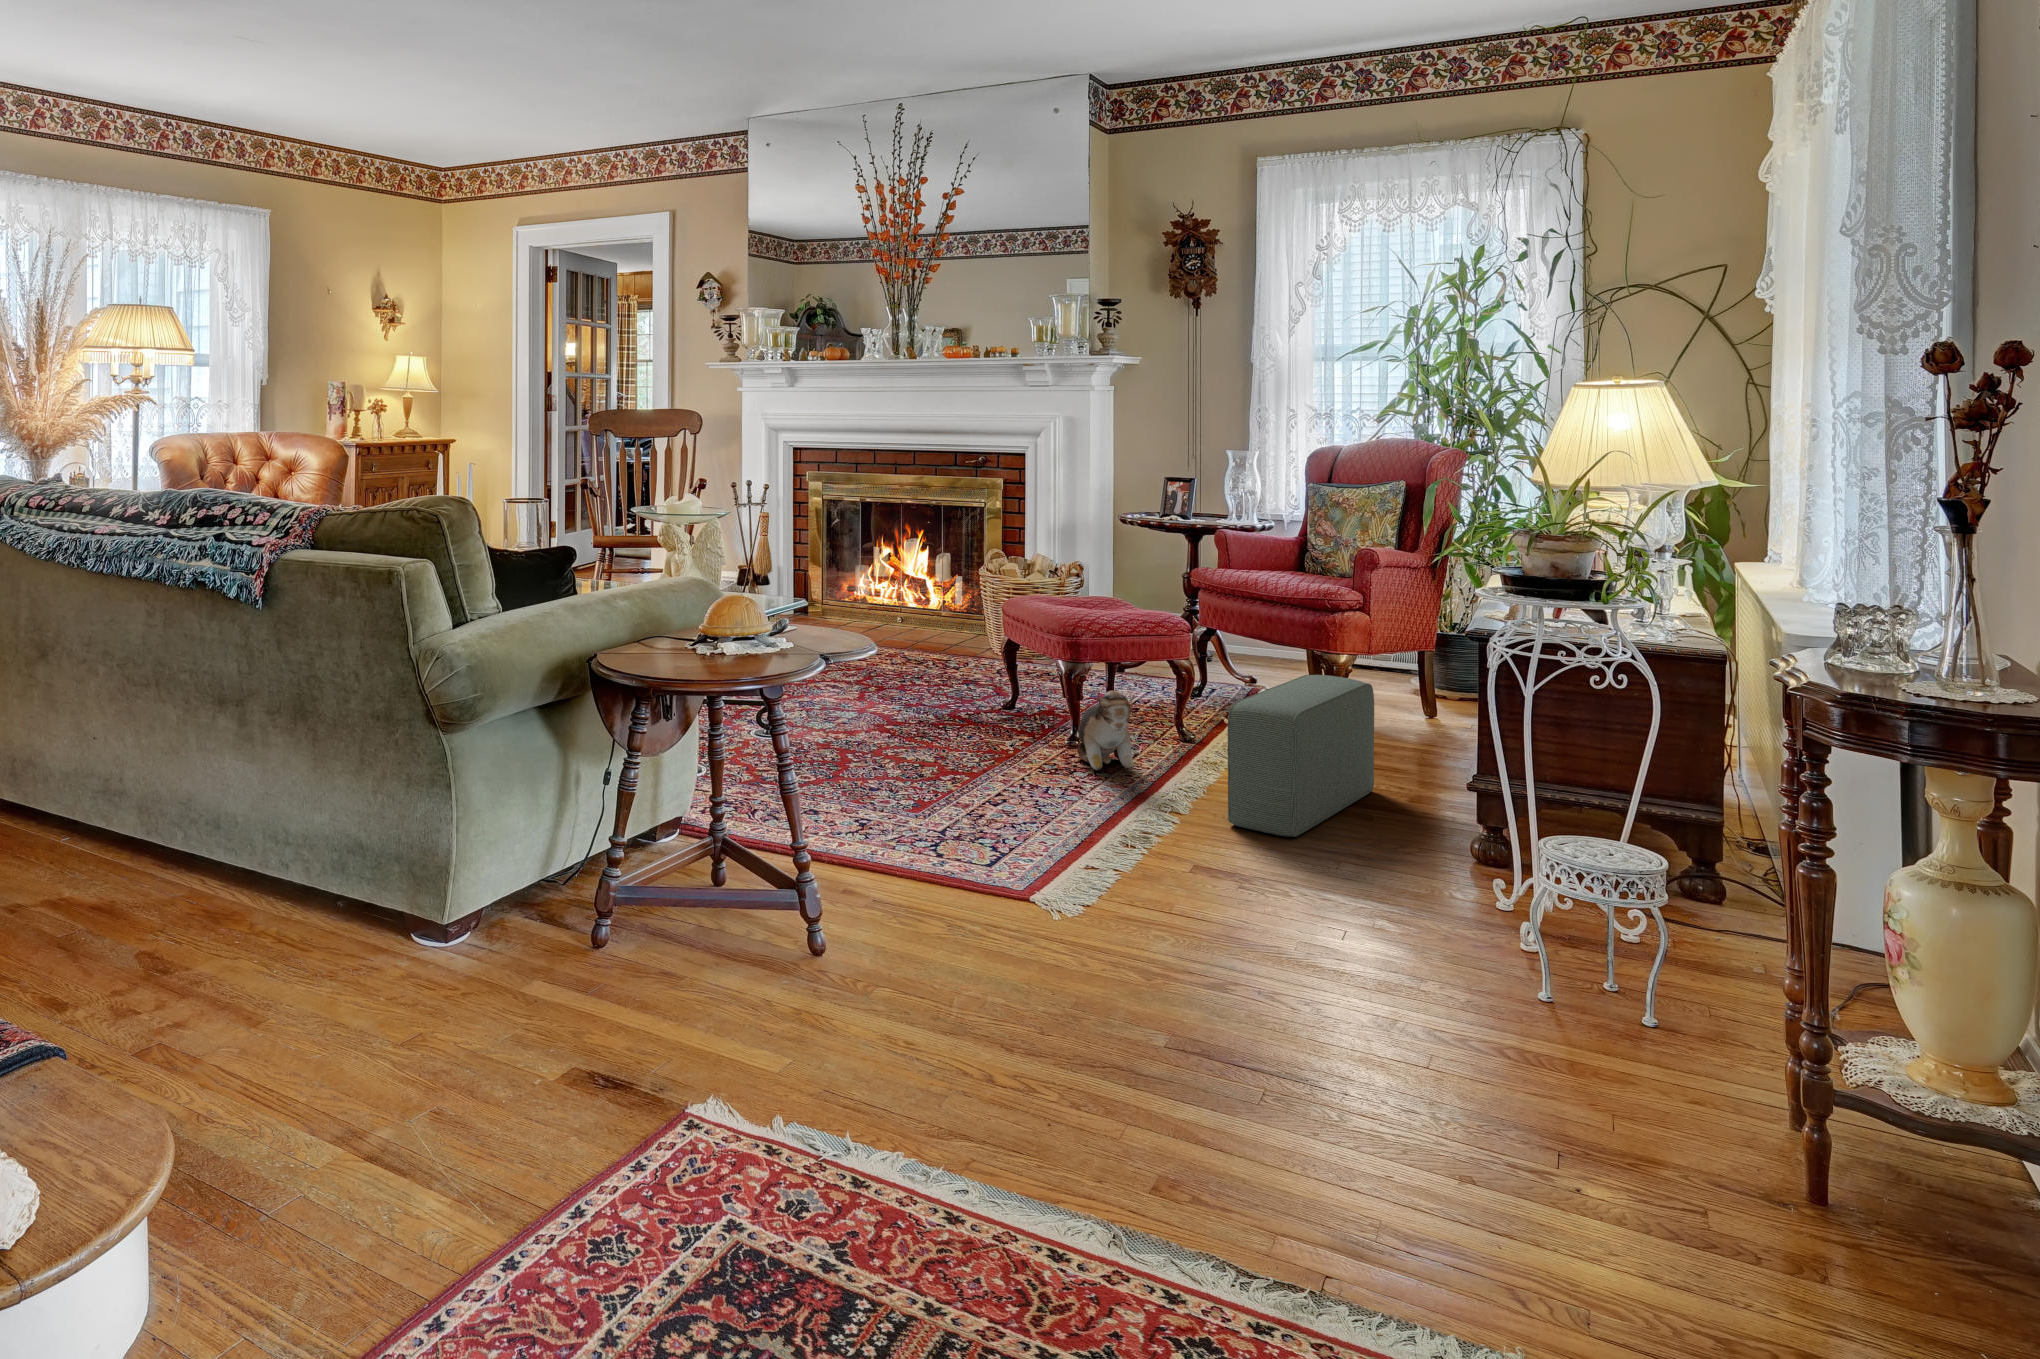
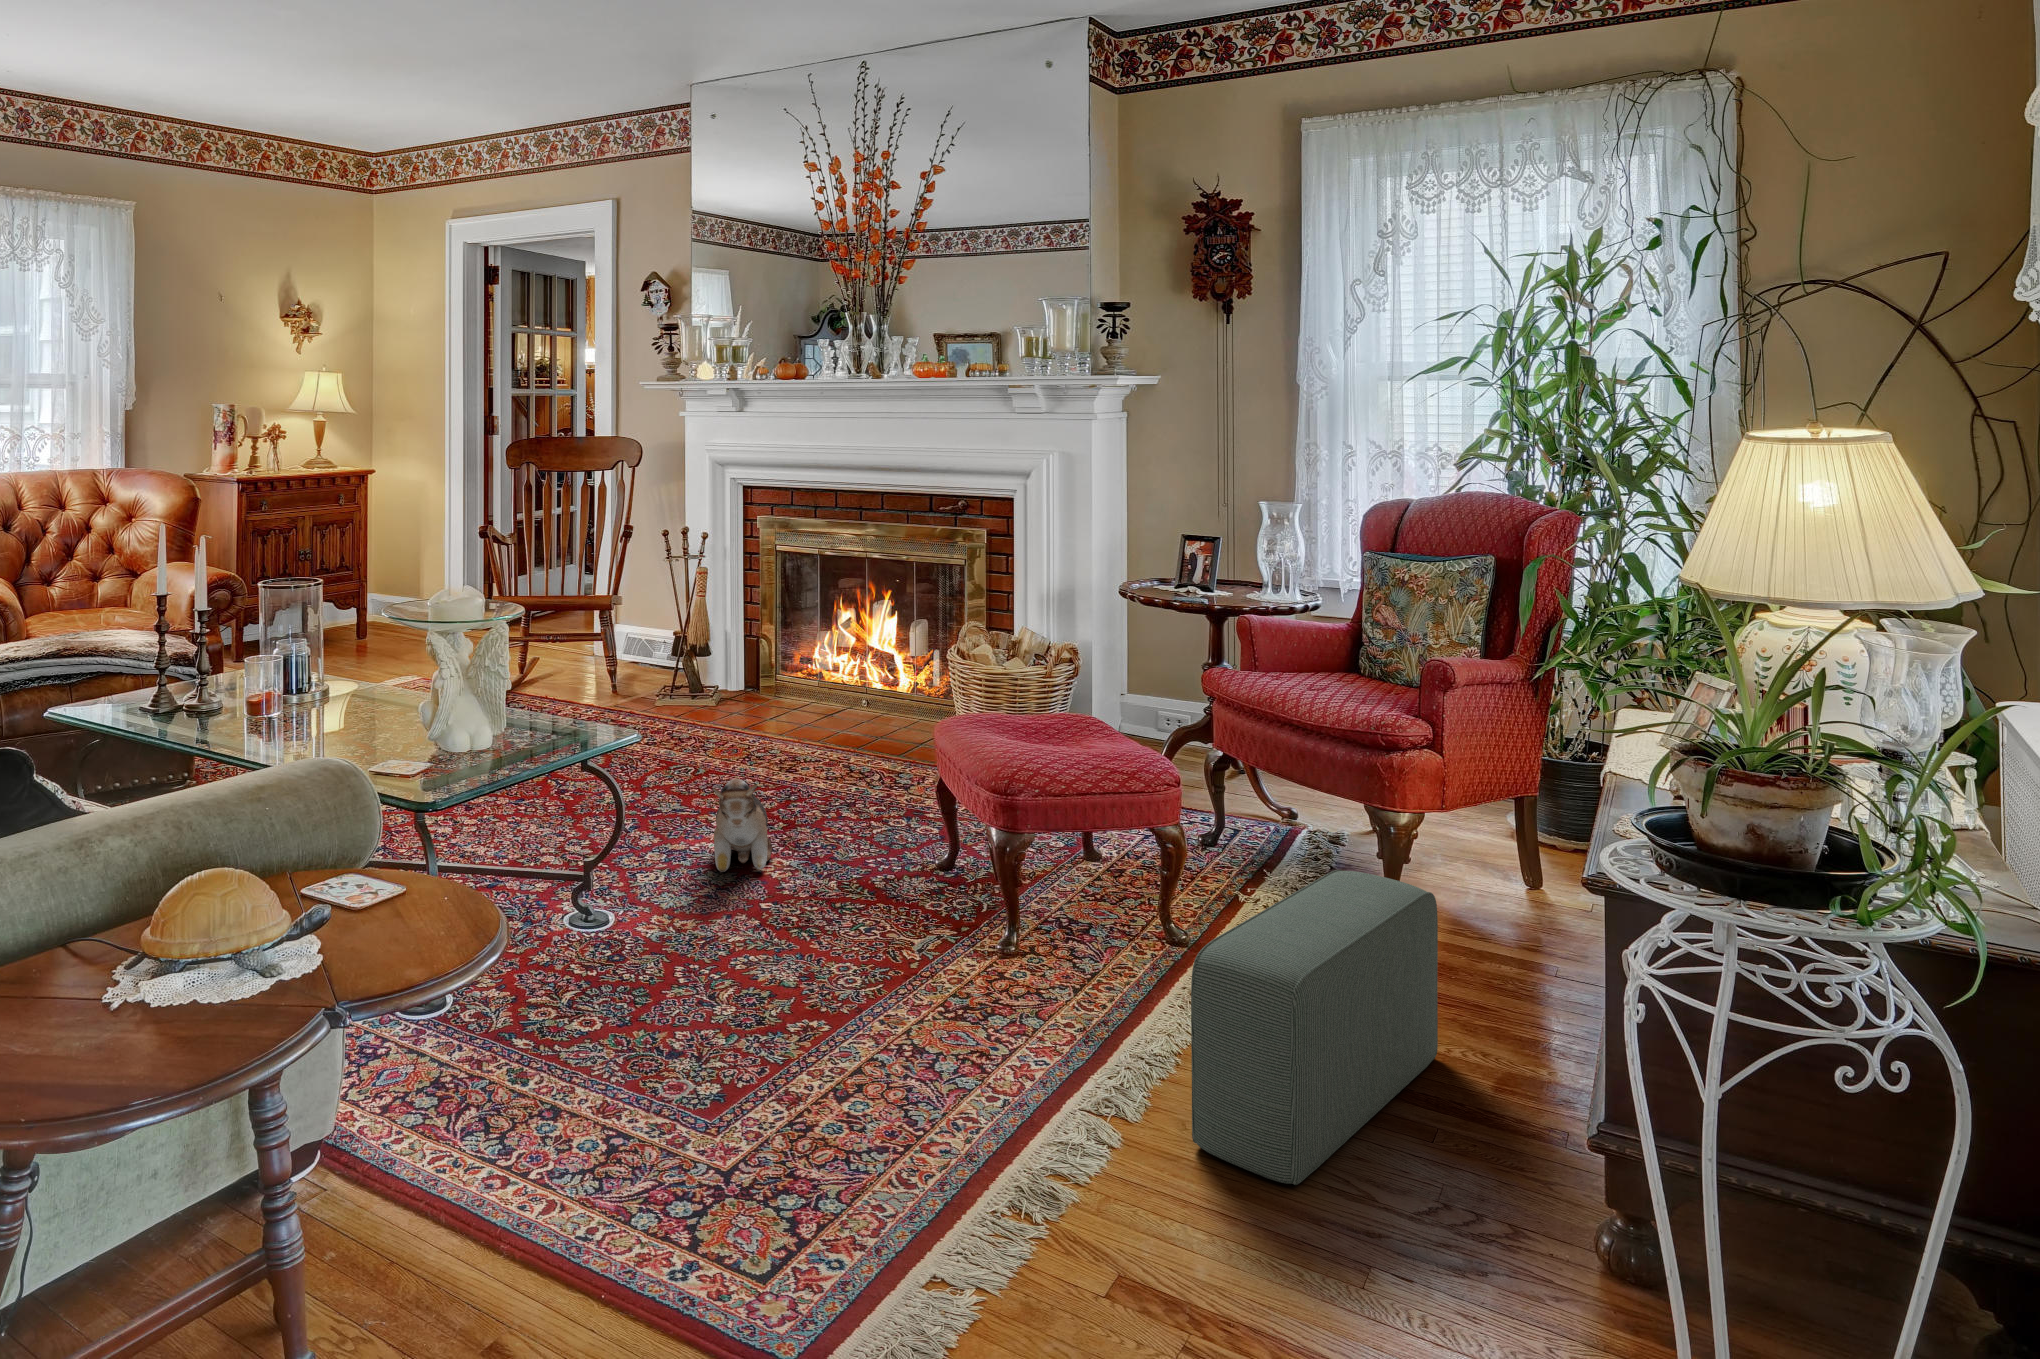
plush toy: present [1078,690,1135,770] -> present [712,778,772,872]

